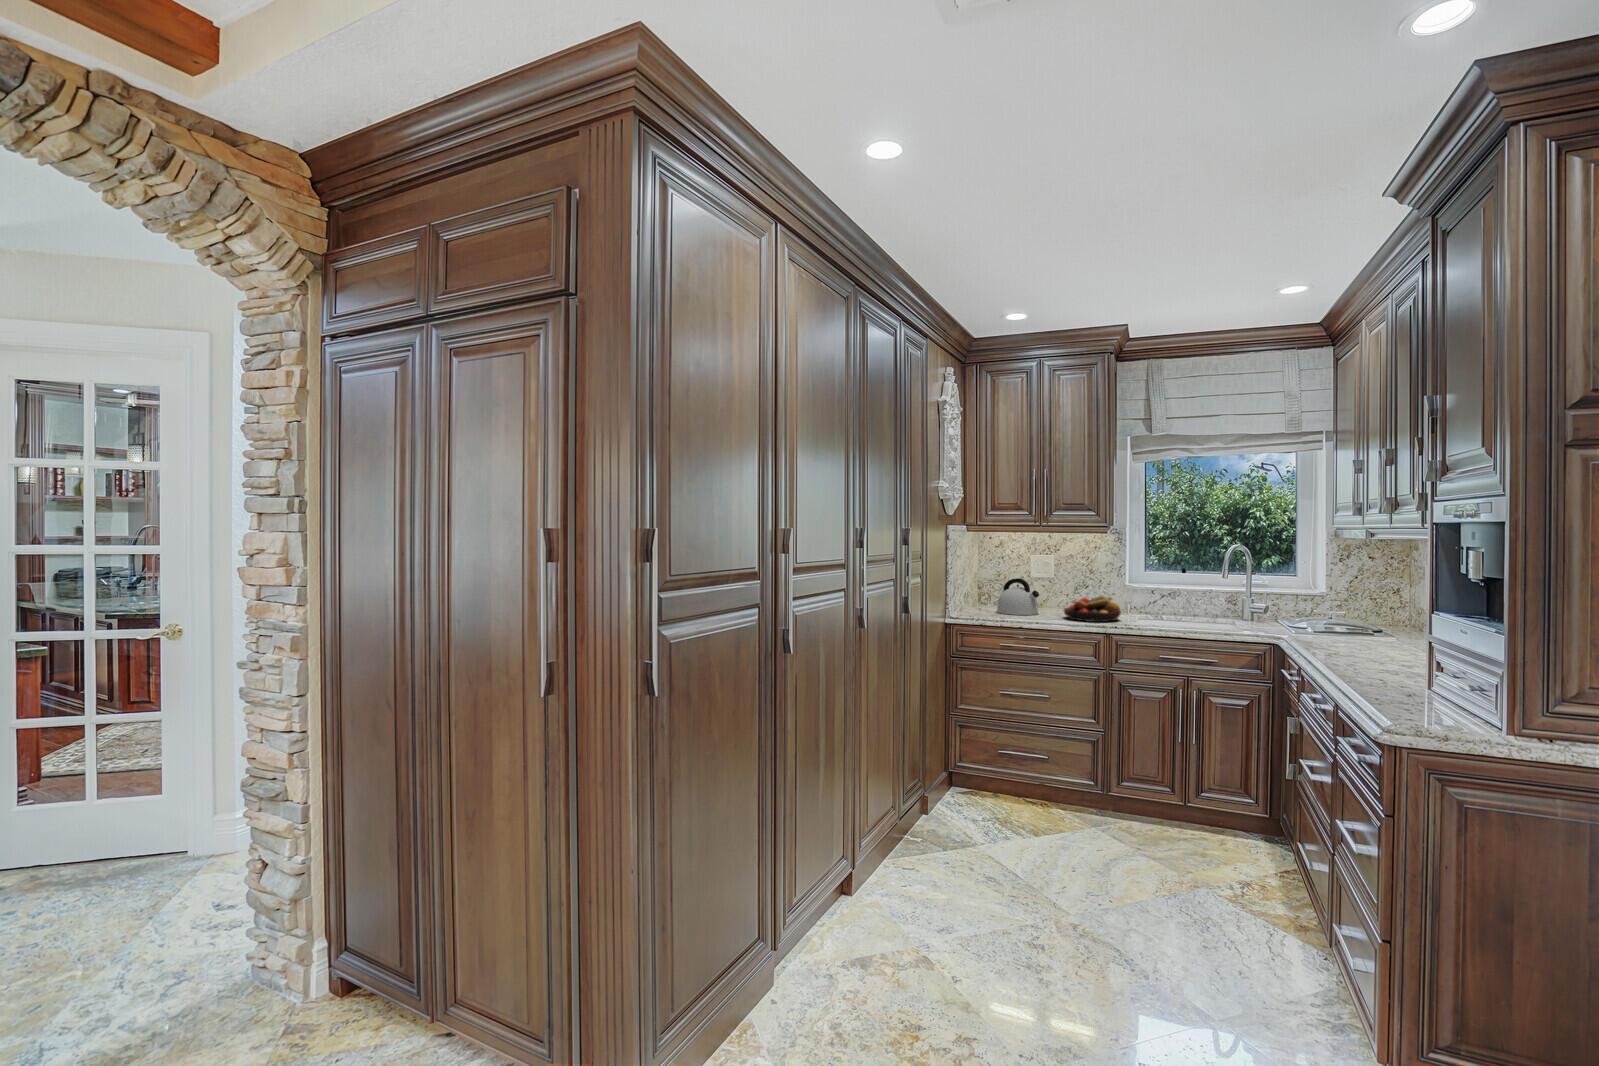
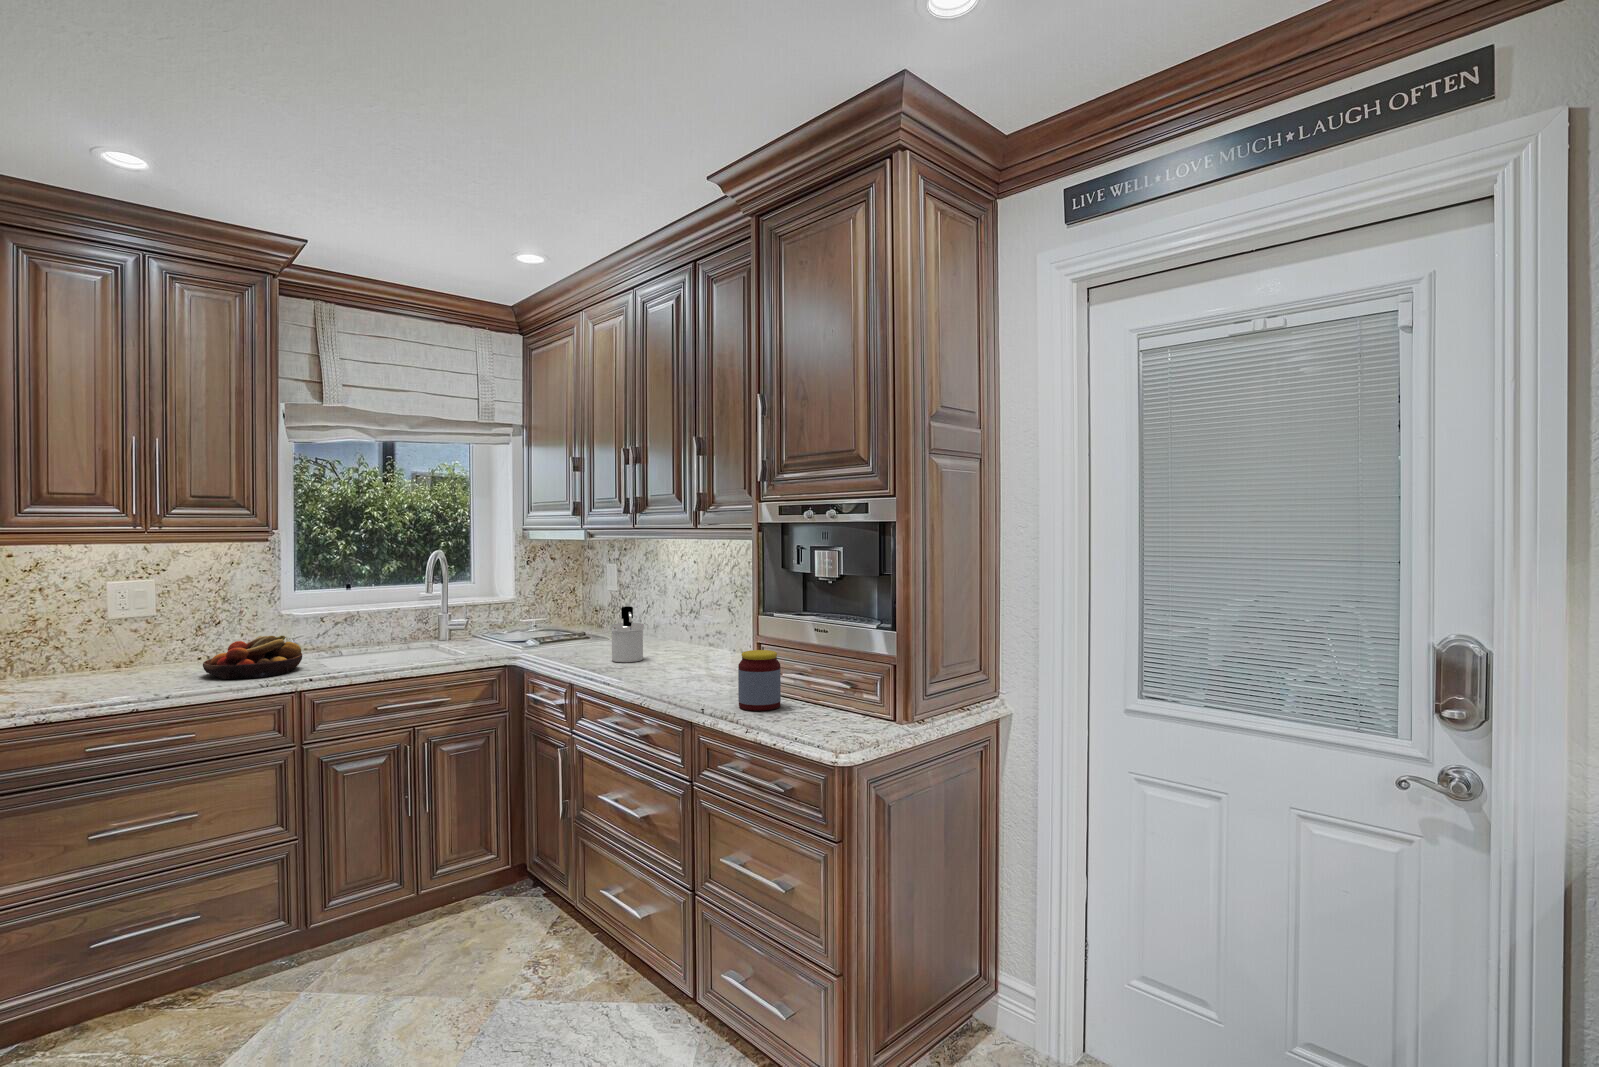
kettle: present [997,578,1039,615] -> none [50,623,148,690]
soap dispenser: none [1351,601,1390,655] -> present [611,606,644,662]
jar: none [1373,643,1424,701] -> present [738,650,781,711]

